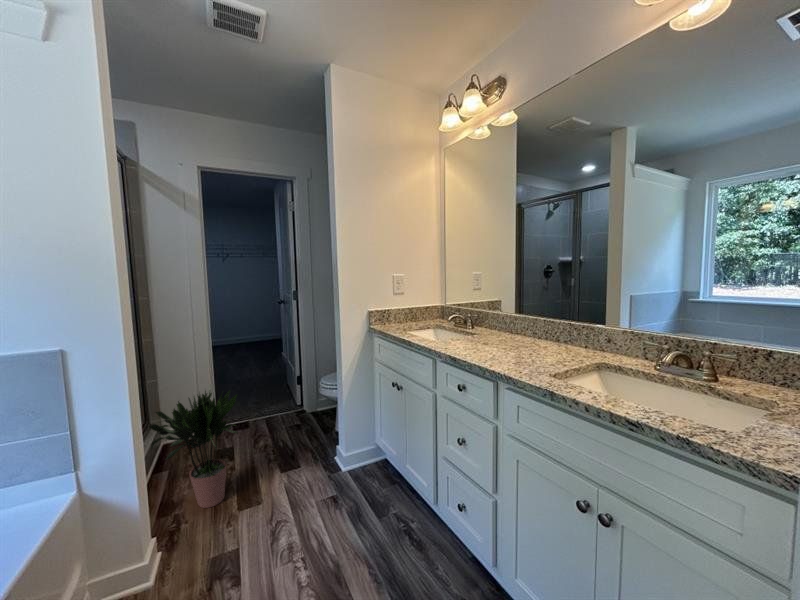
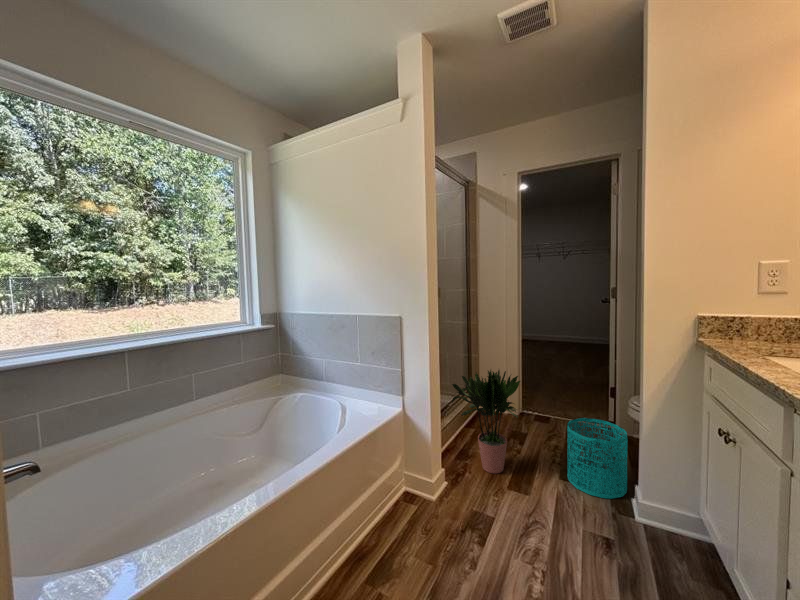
wastebasket: none [281,405,331,473] -> present [567,418,628,499]

